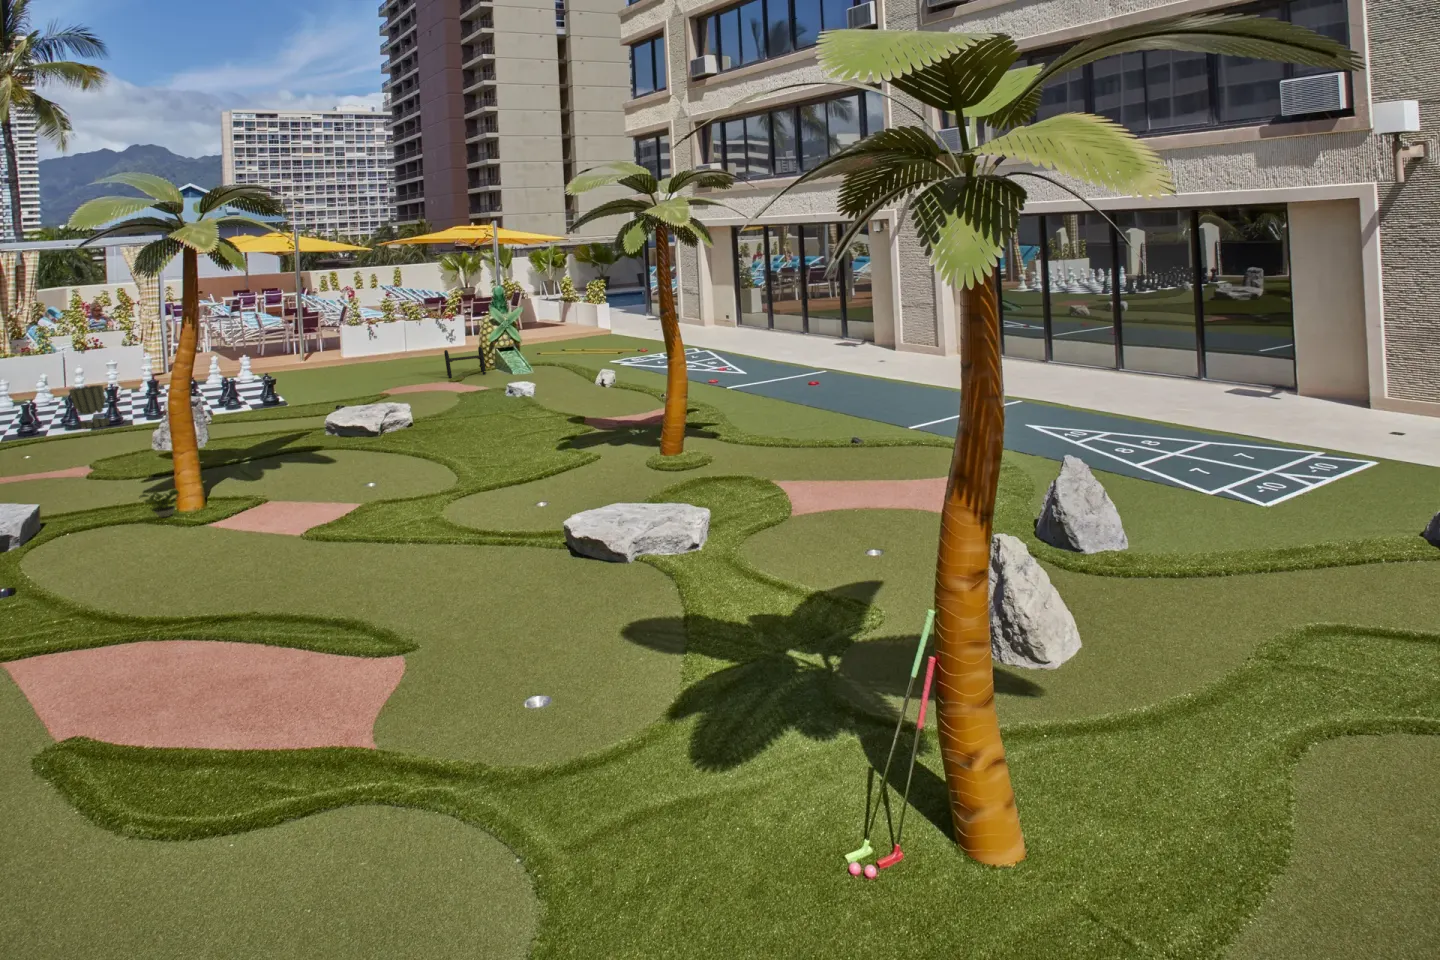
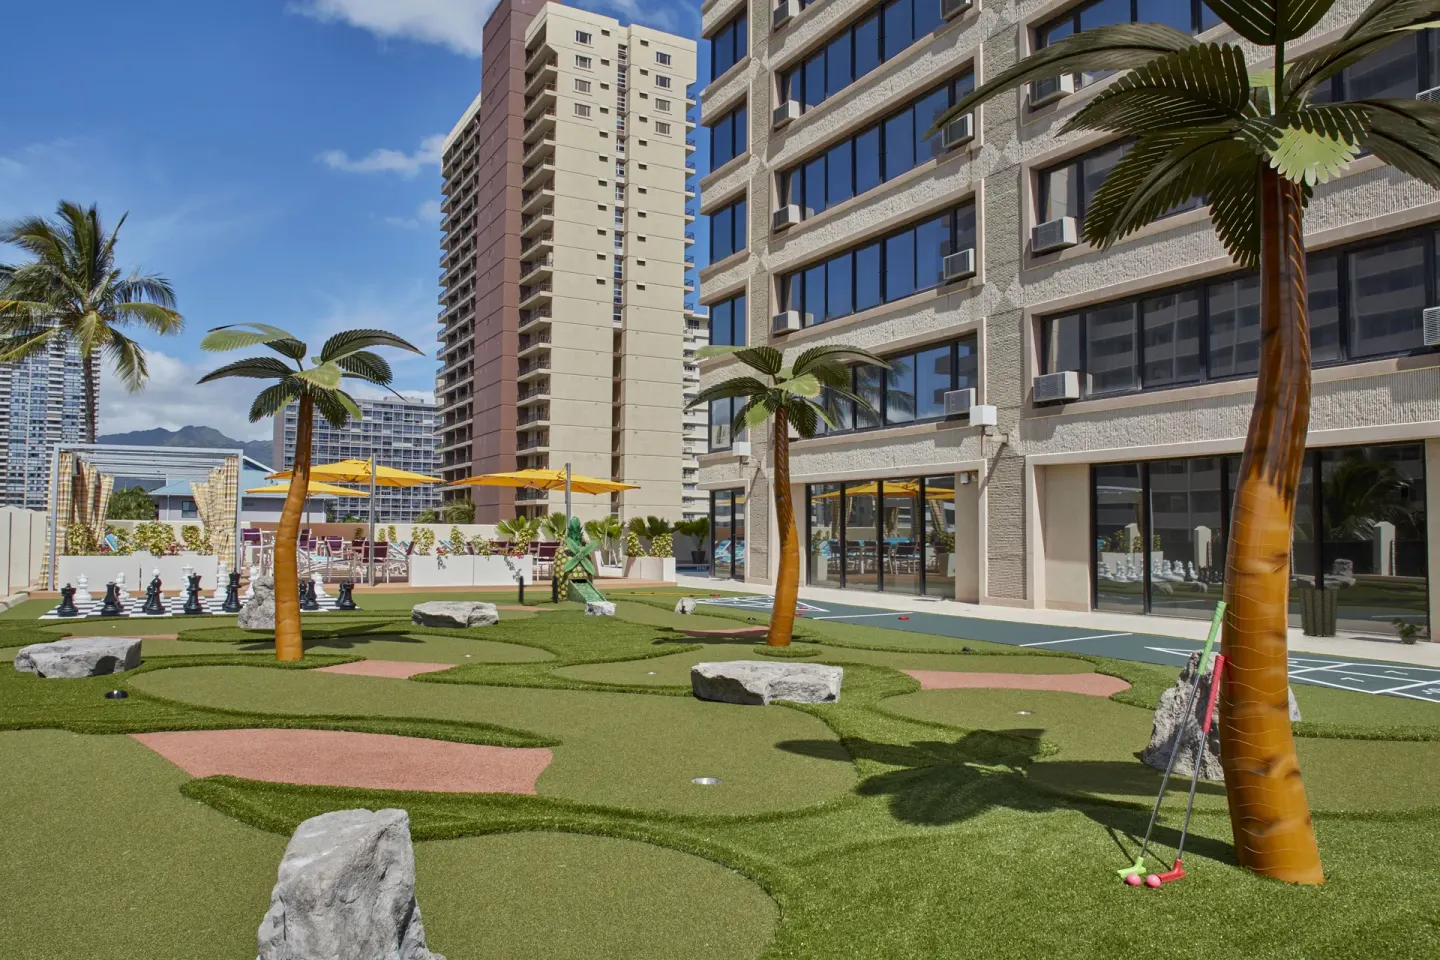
trash can: present [69,385,109,429] -> present [1298,588,1338,637]
potted plant: present [139,489,179,517] -> present [1392,618,1423,644]

